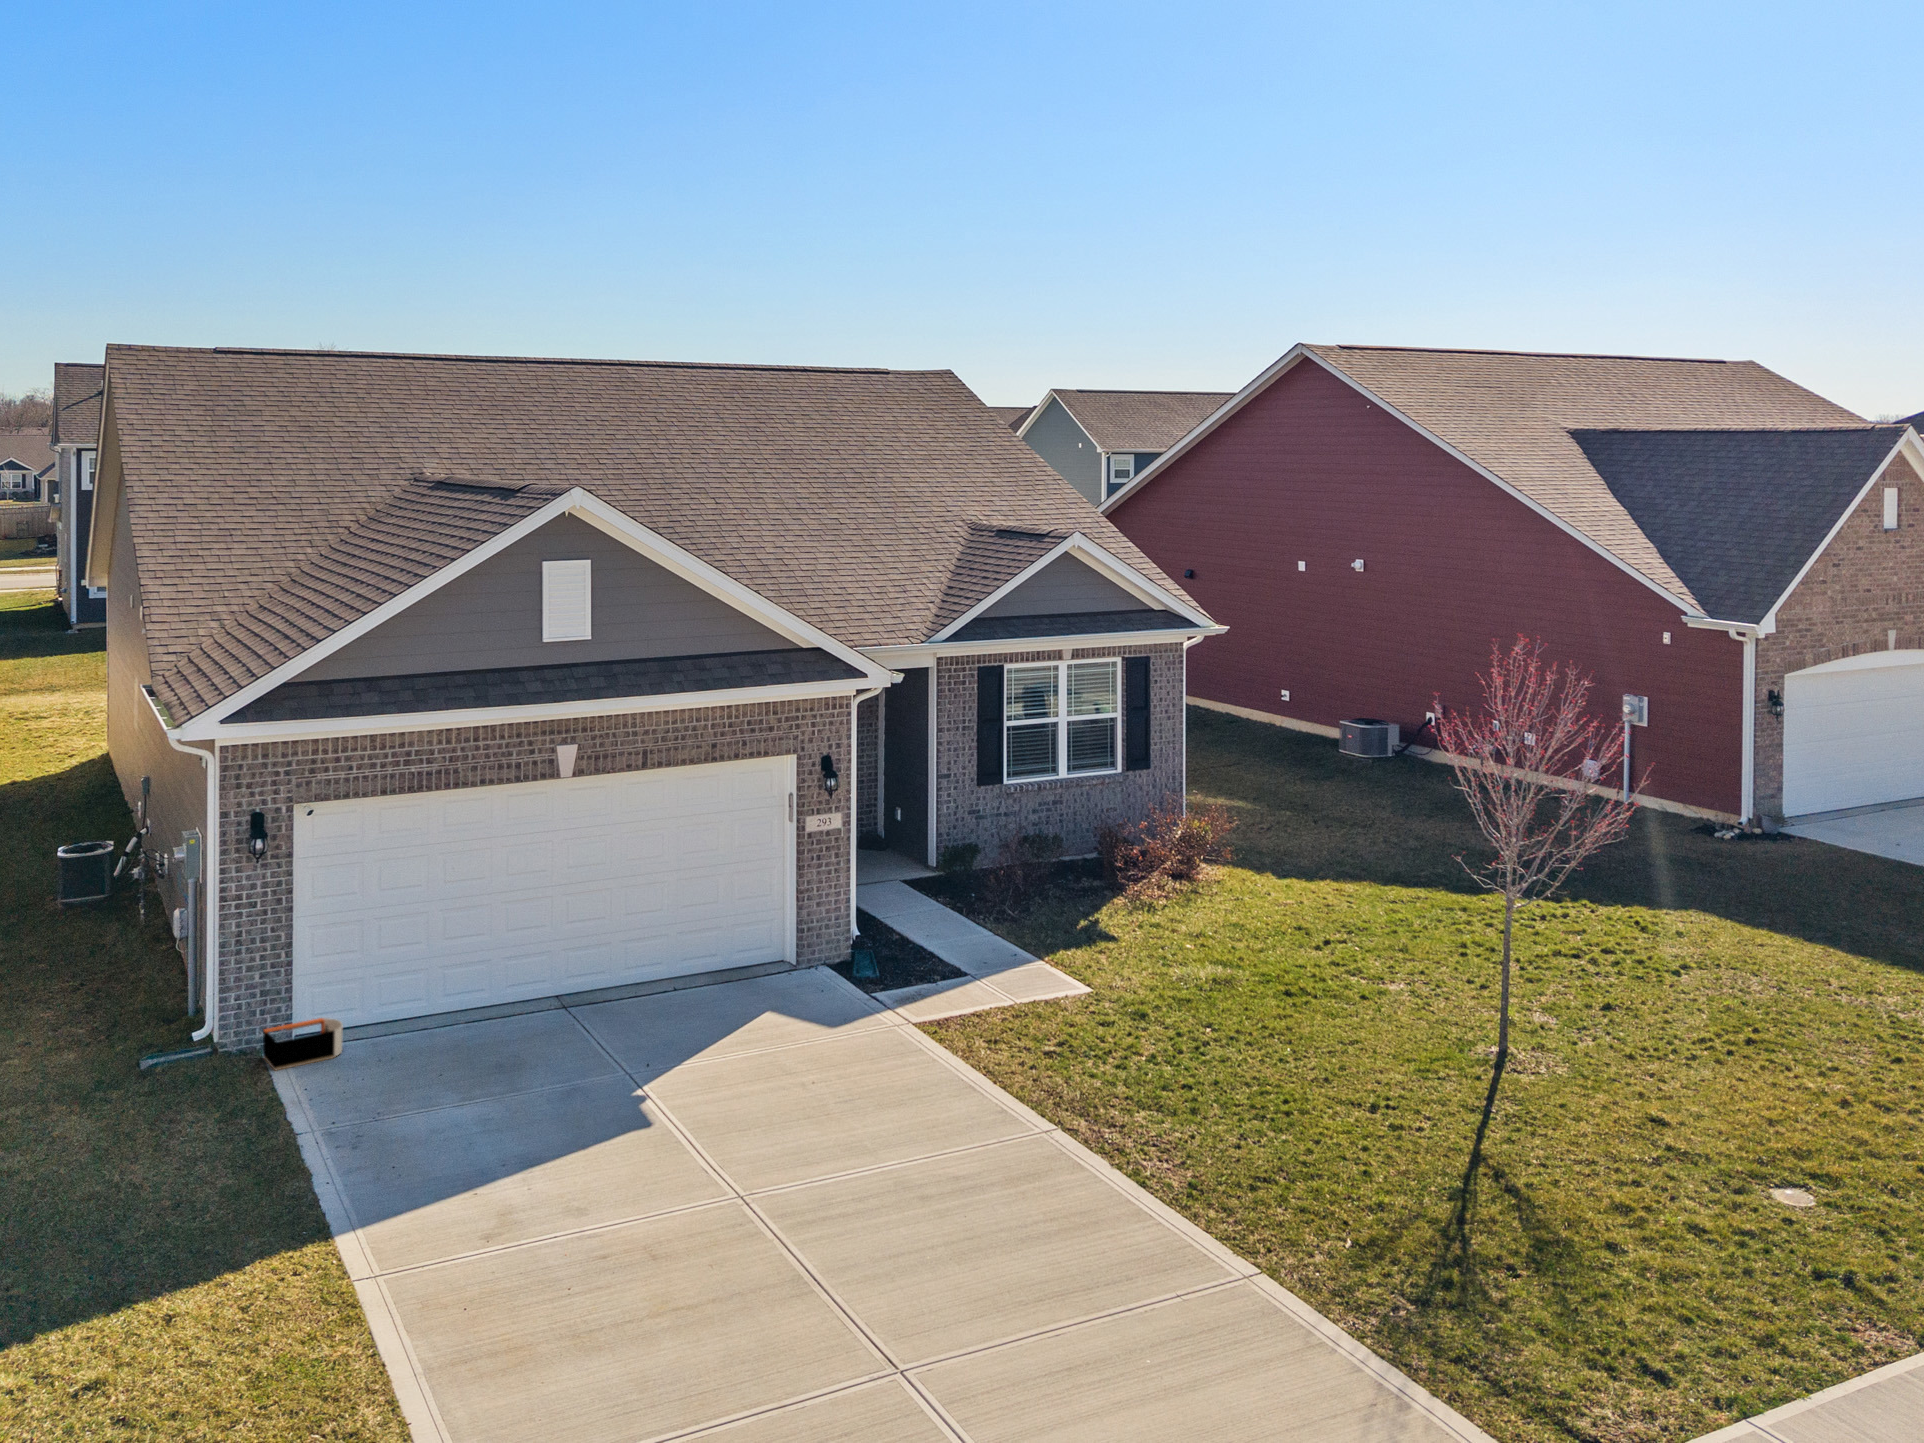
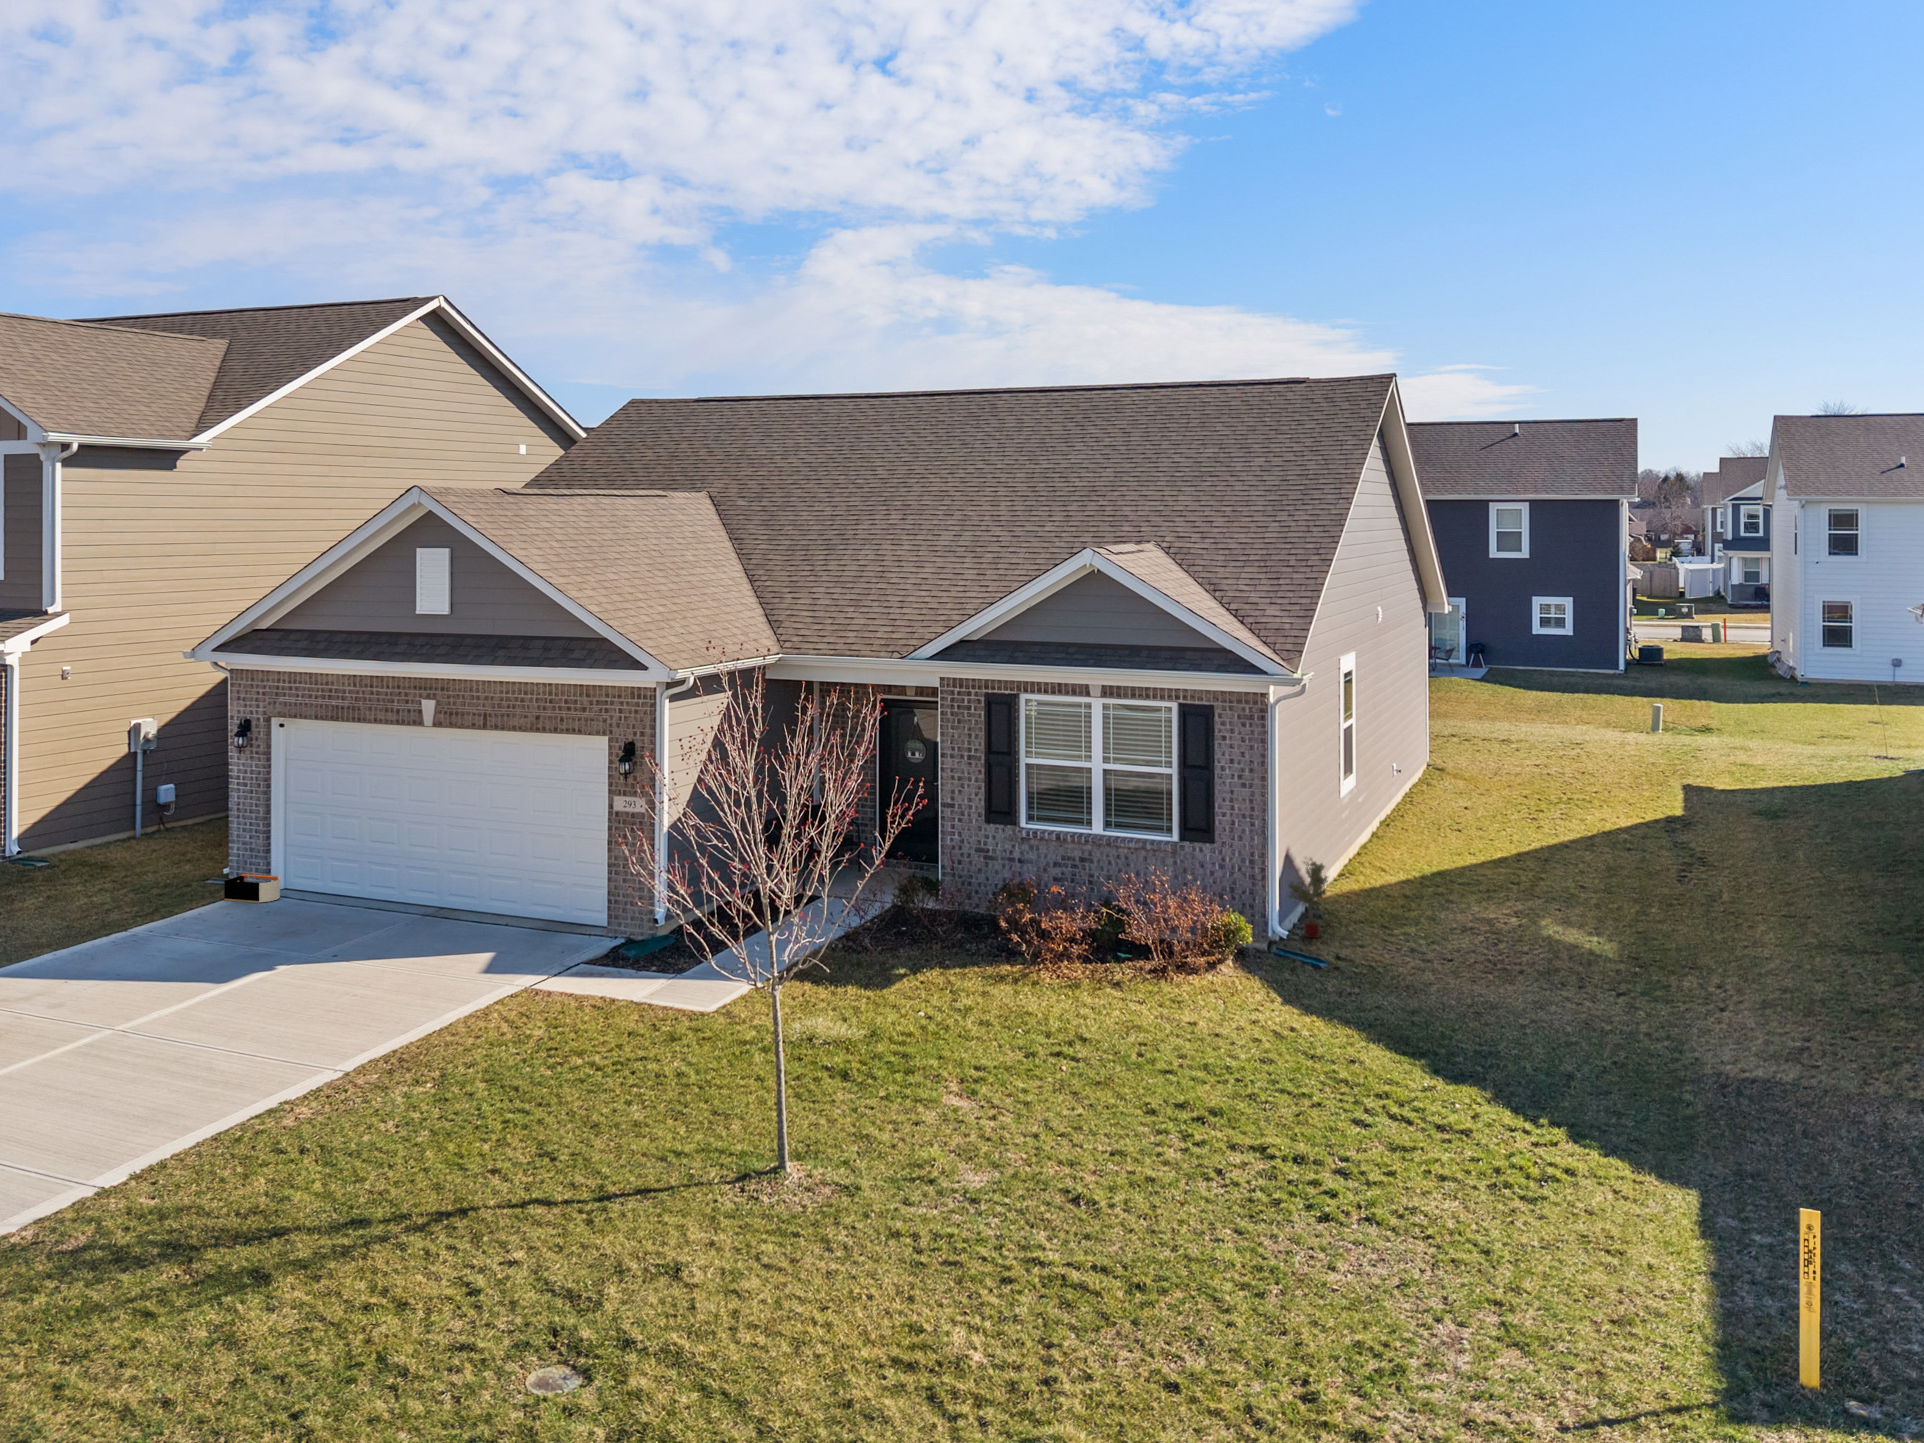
potted tree: none [1150,768,1185,830] -> present [1288,858,1328,938]

